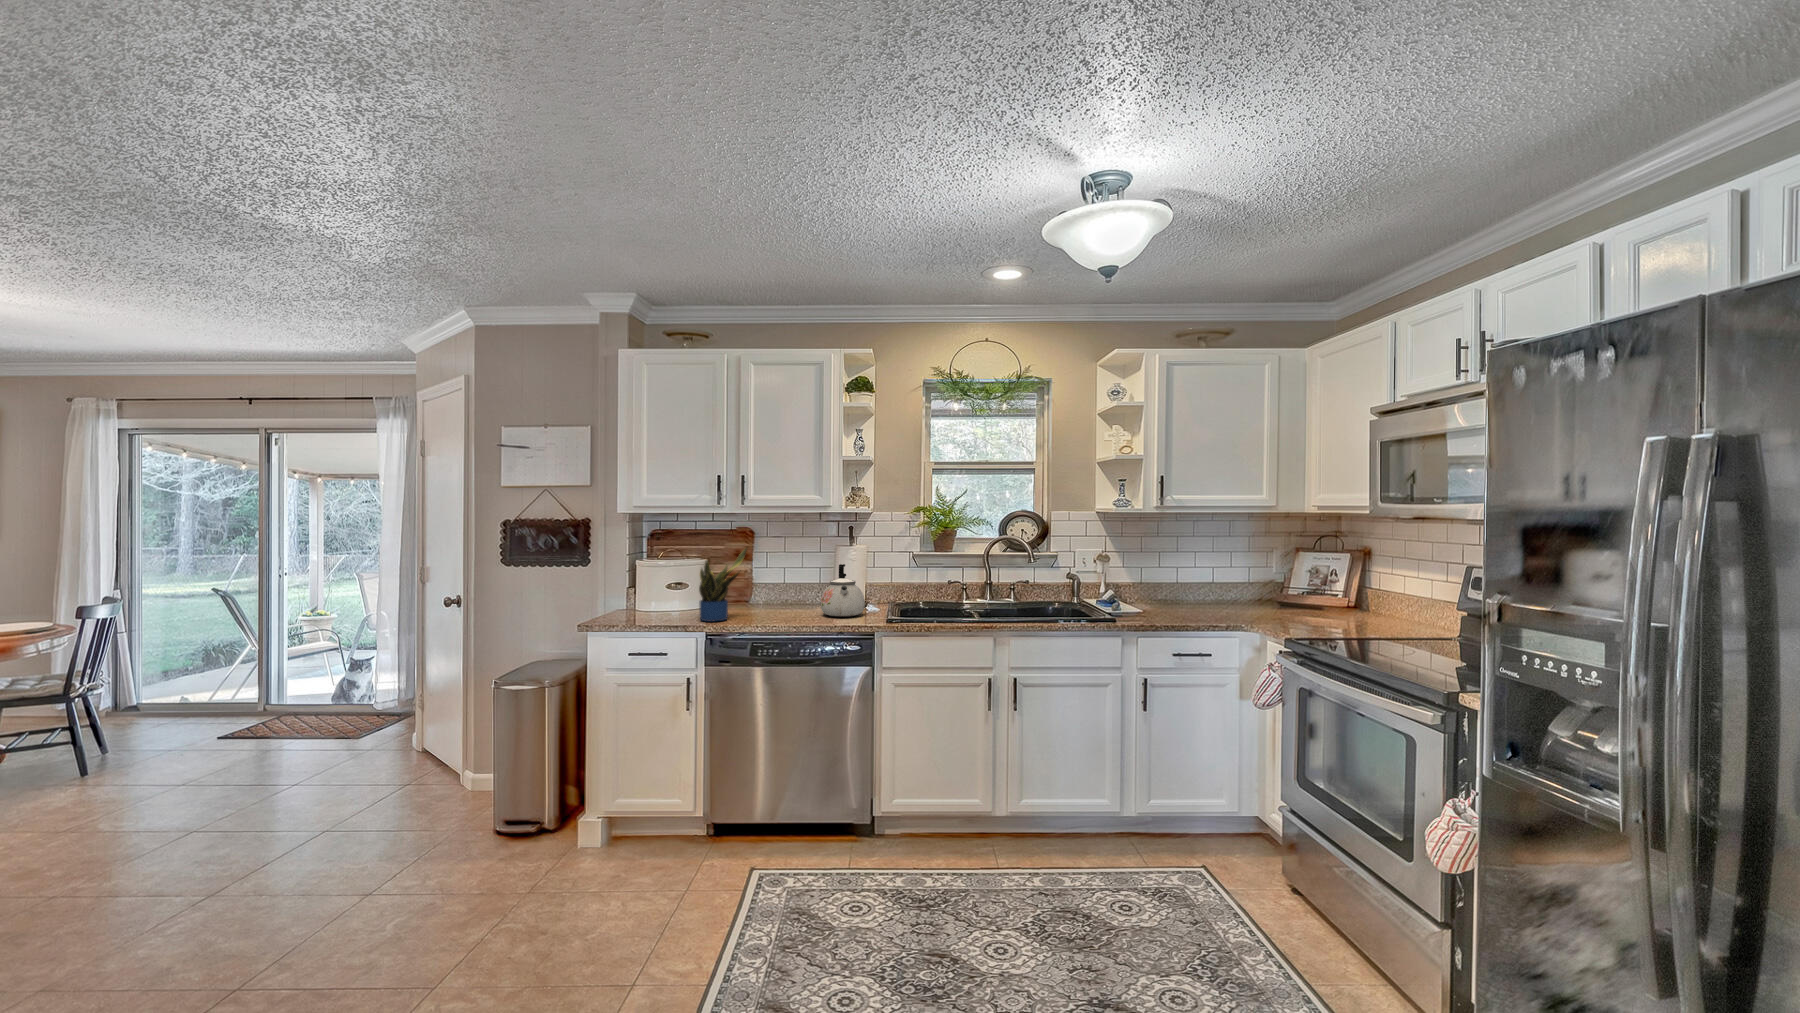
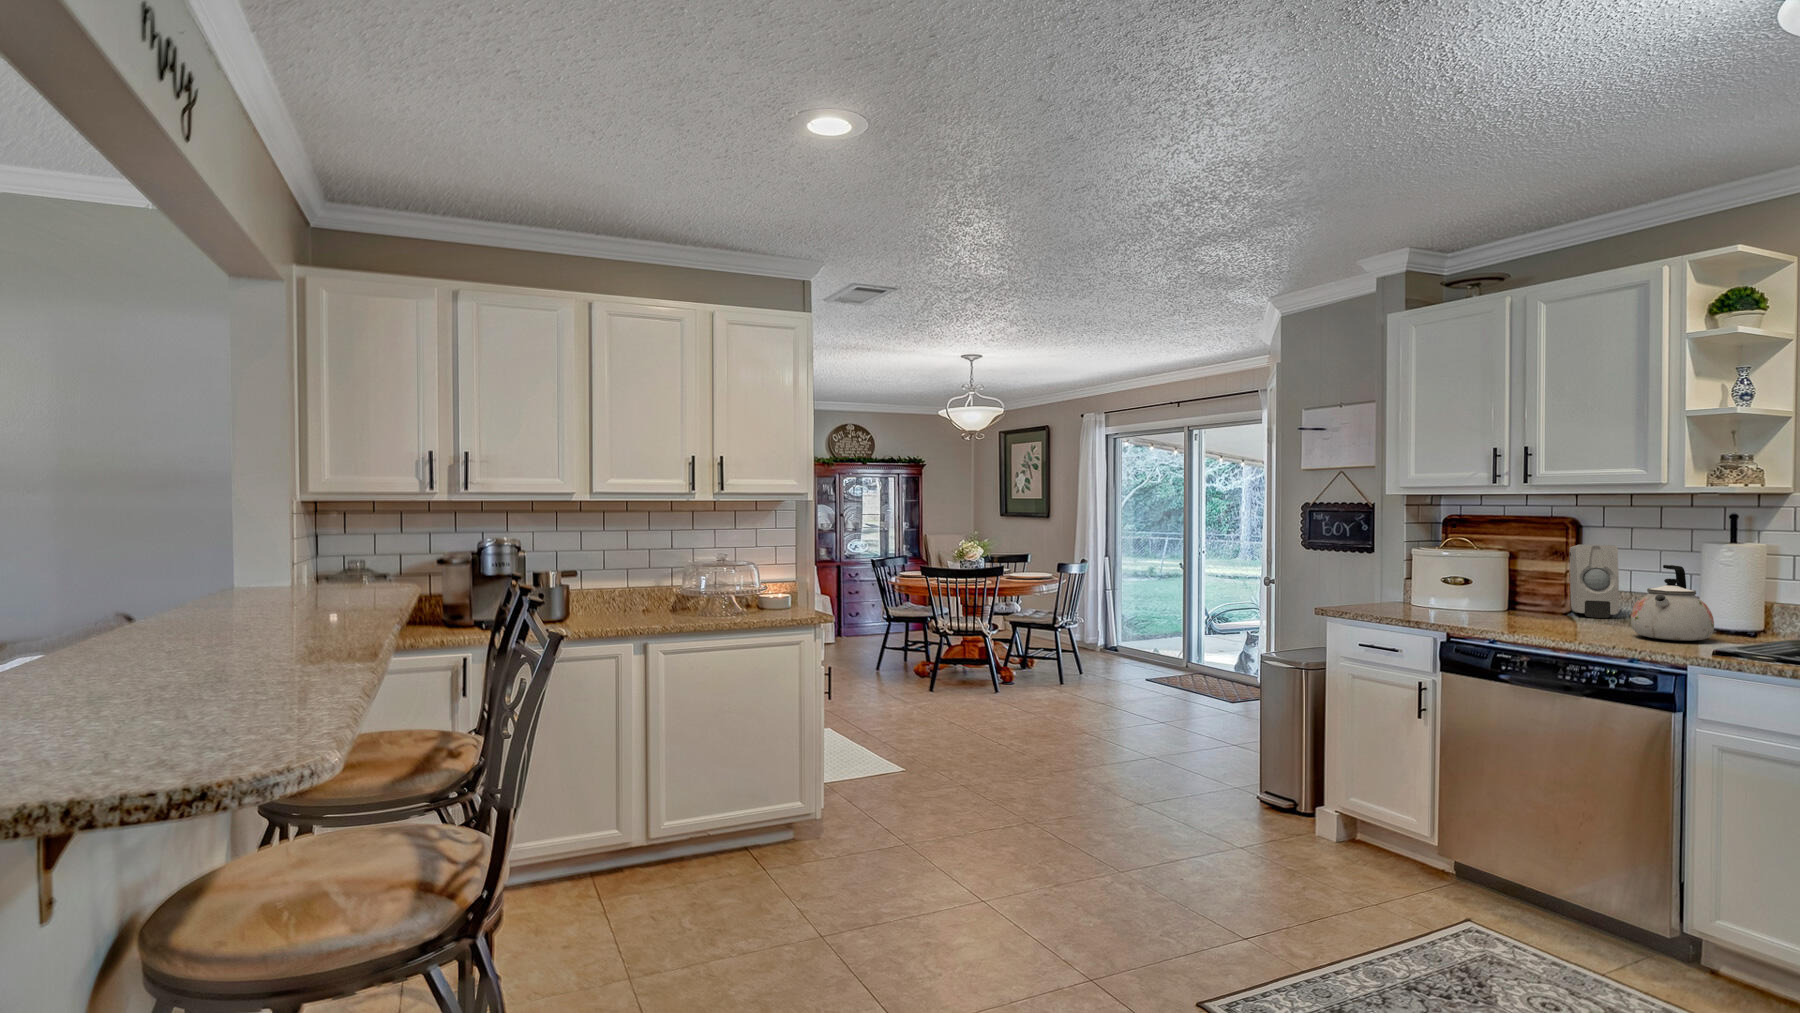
potted plant: present [699,548,747,621] -> none [1446,534,1515,622]
soap dispenser: none [748,550,786,605] -> present [1569,545,1619,618]

